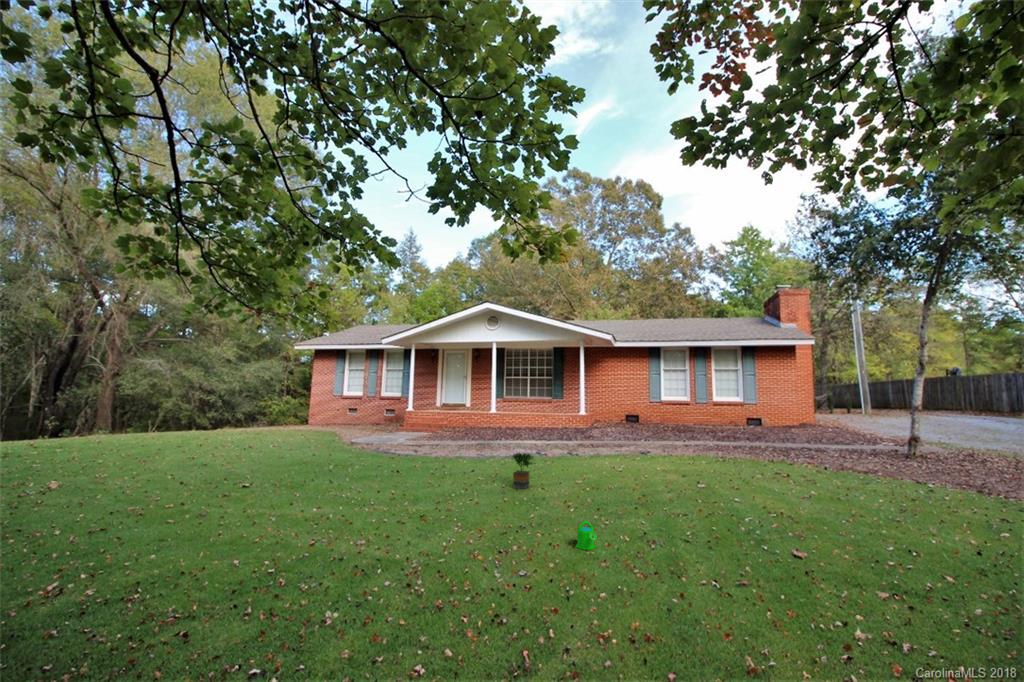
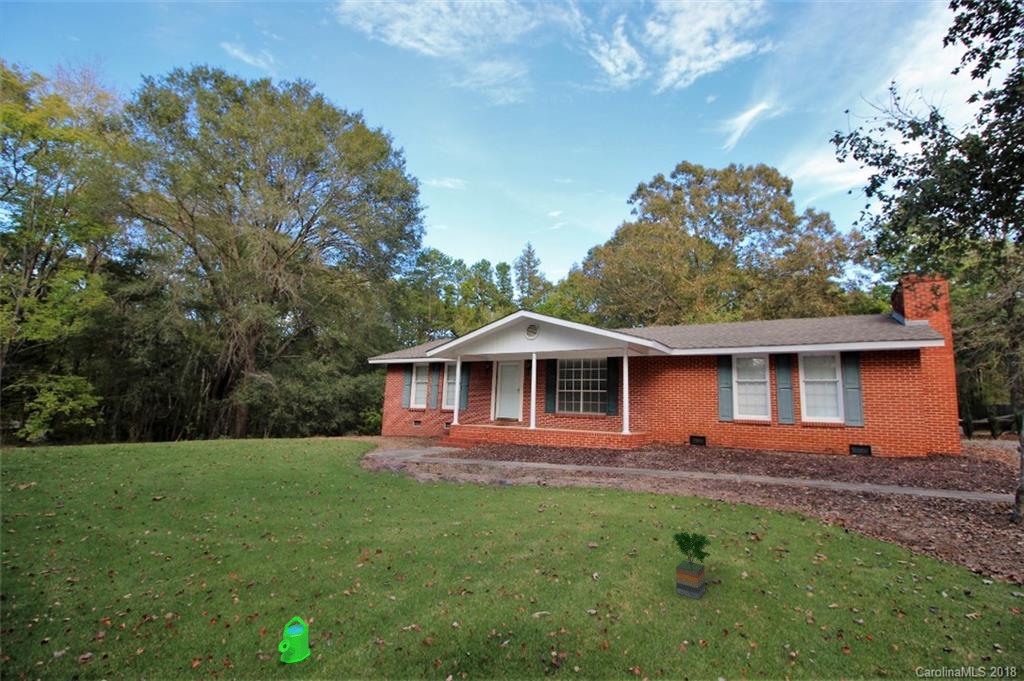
potted tree: present [513,453,533,489] -> present [673,532,711,599]

